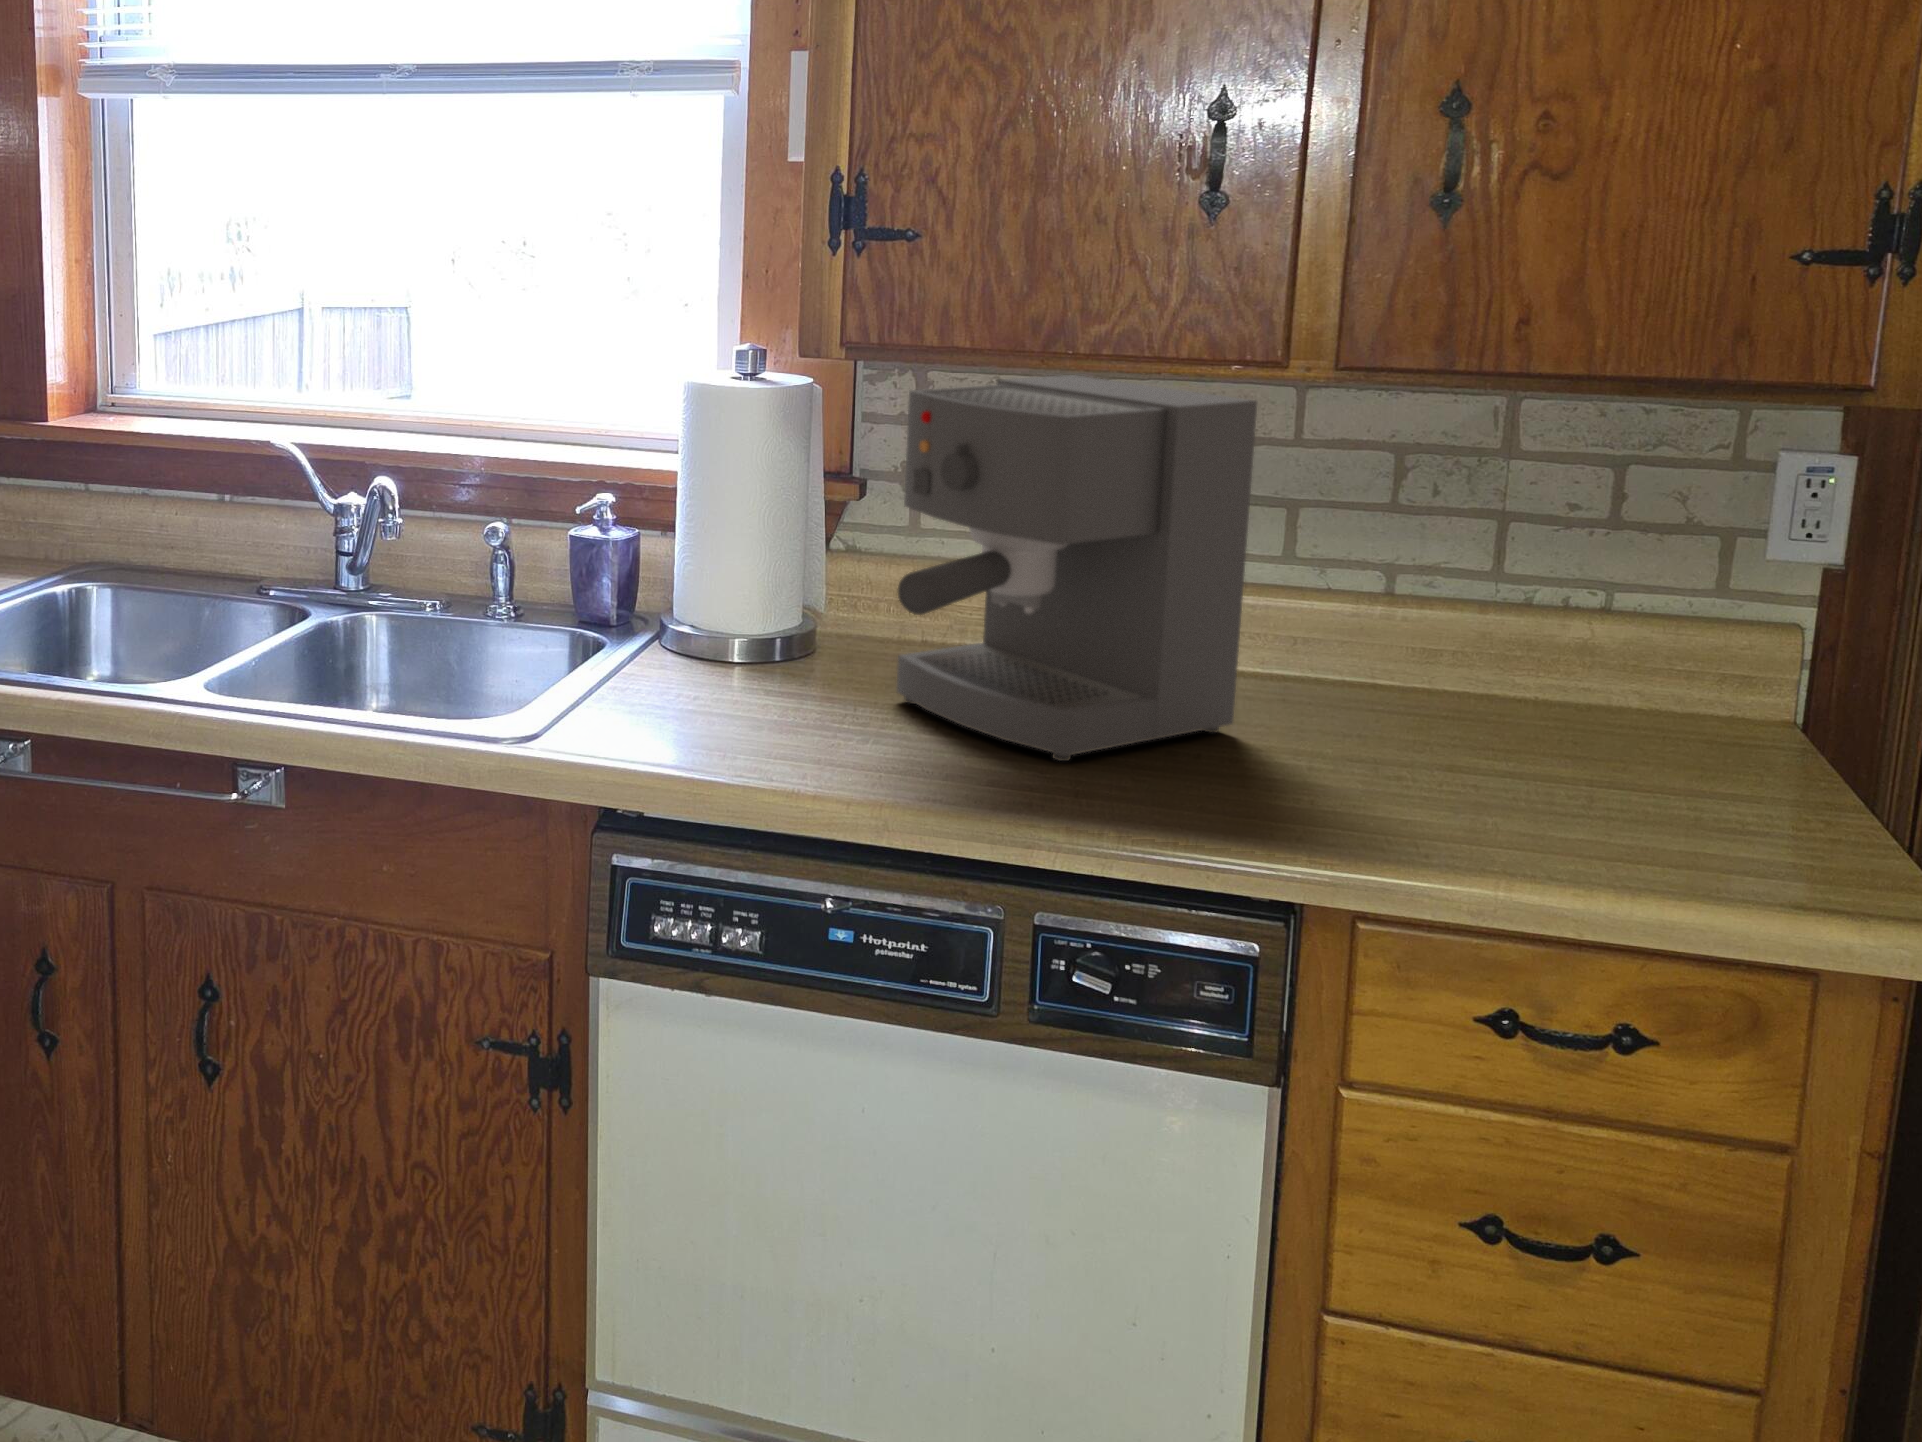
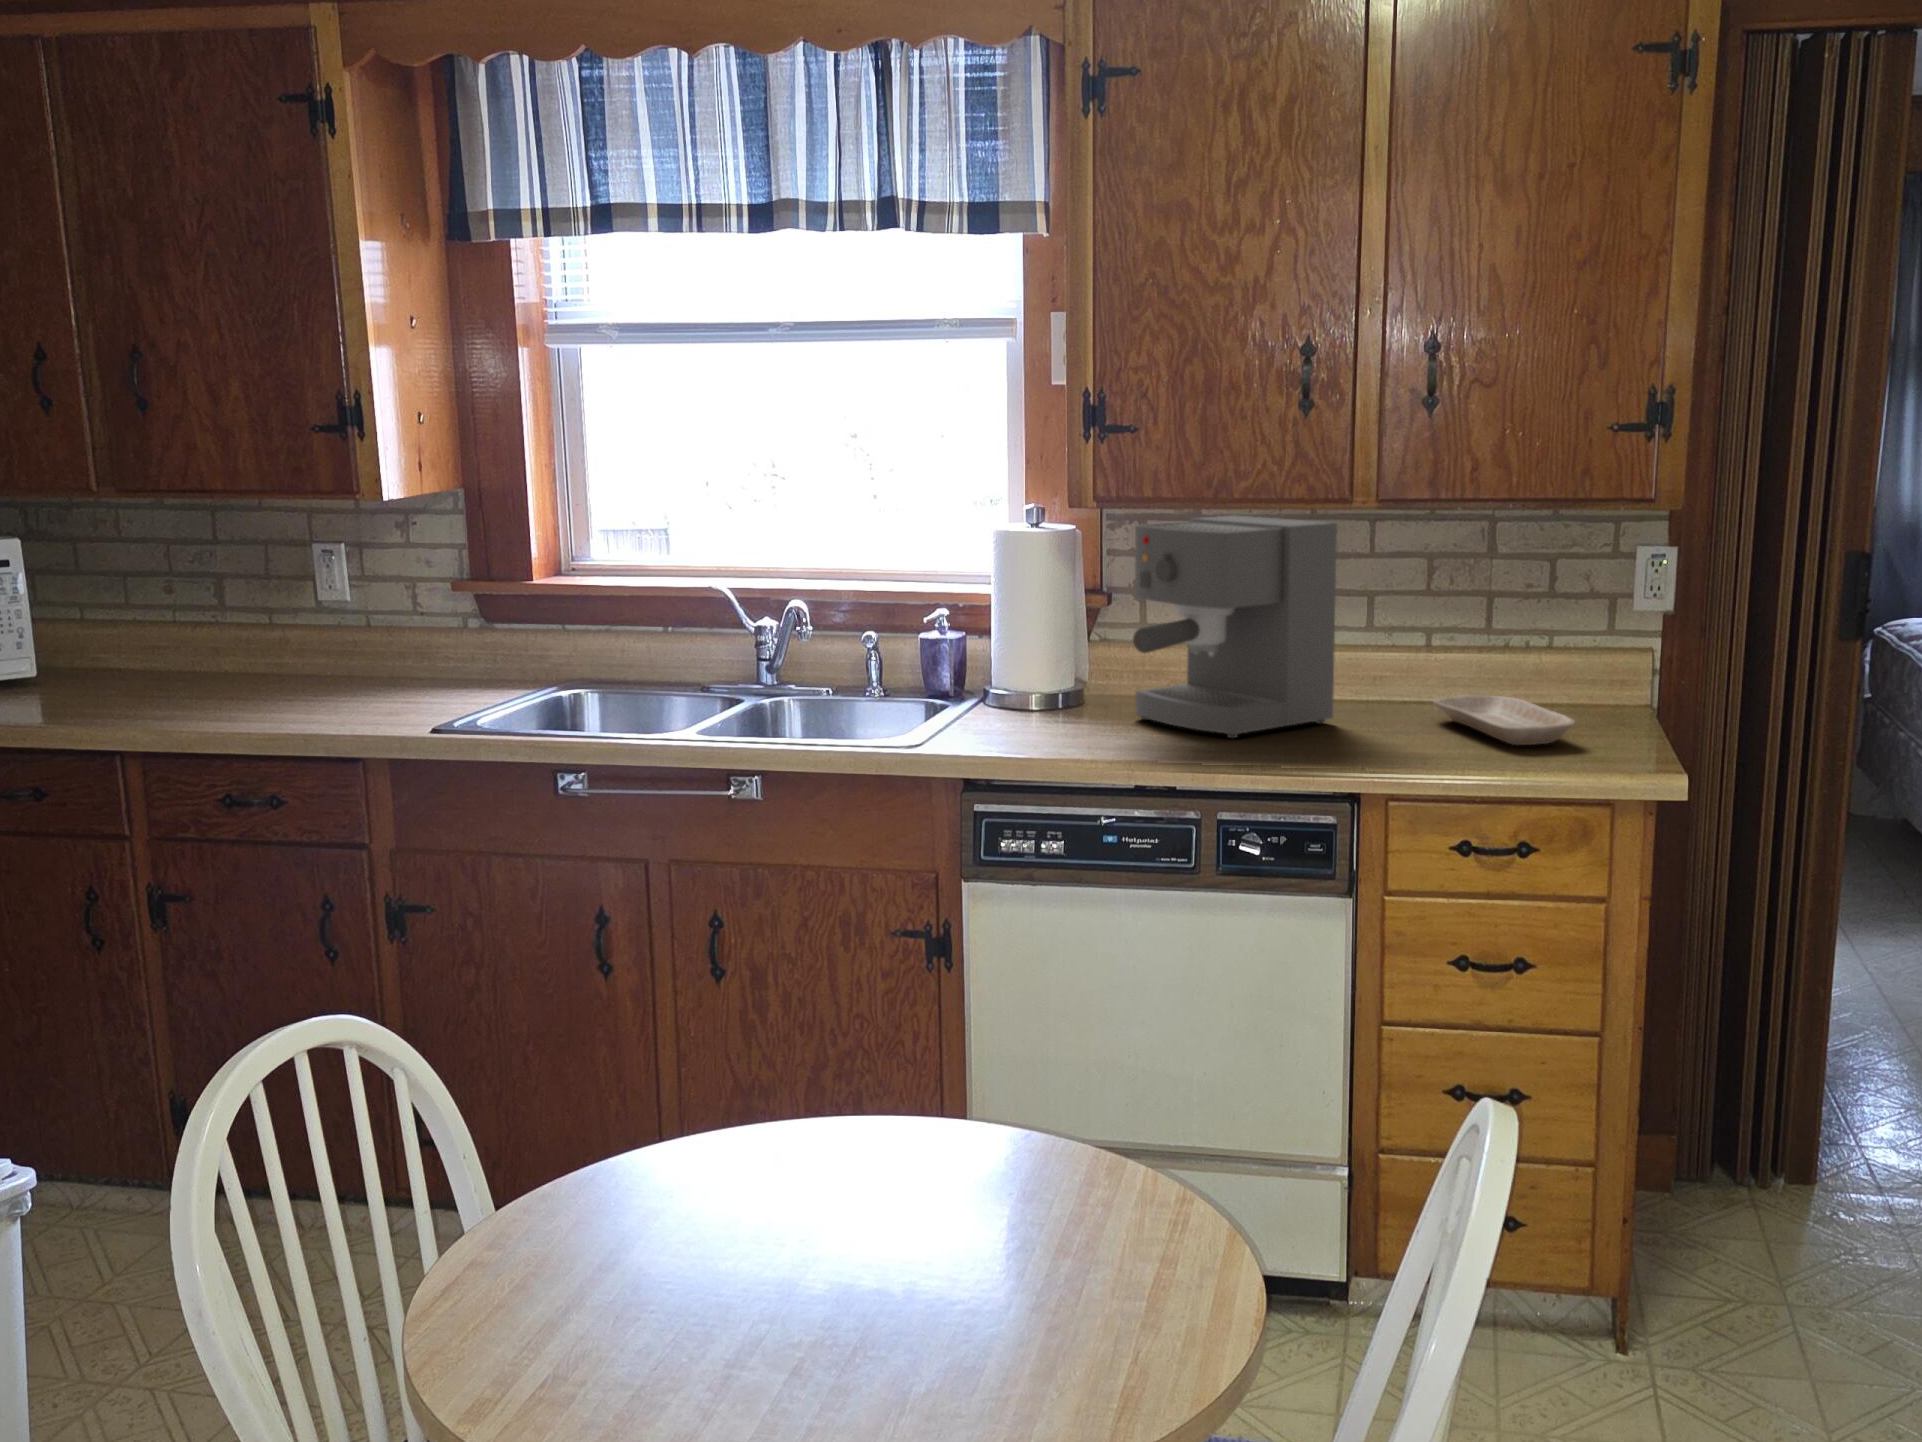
tray: none [1410,693,1709,819] -> present [1433,695,1575,745]

